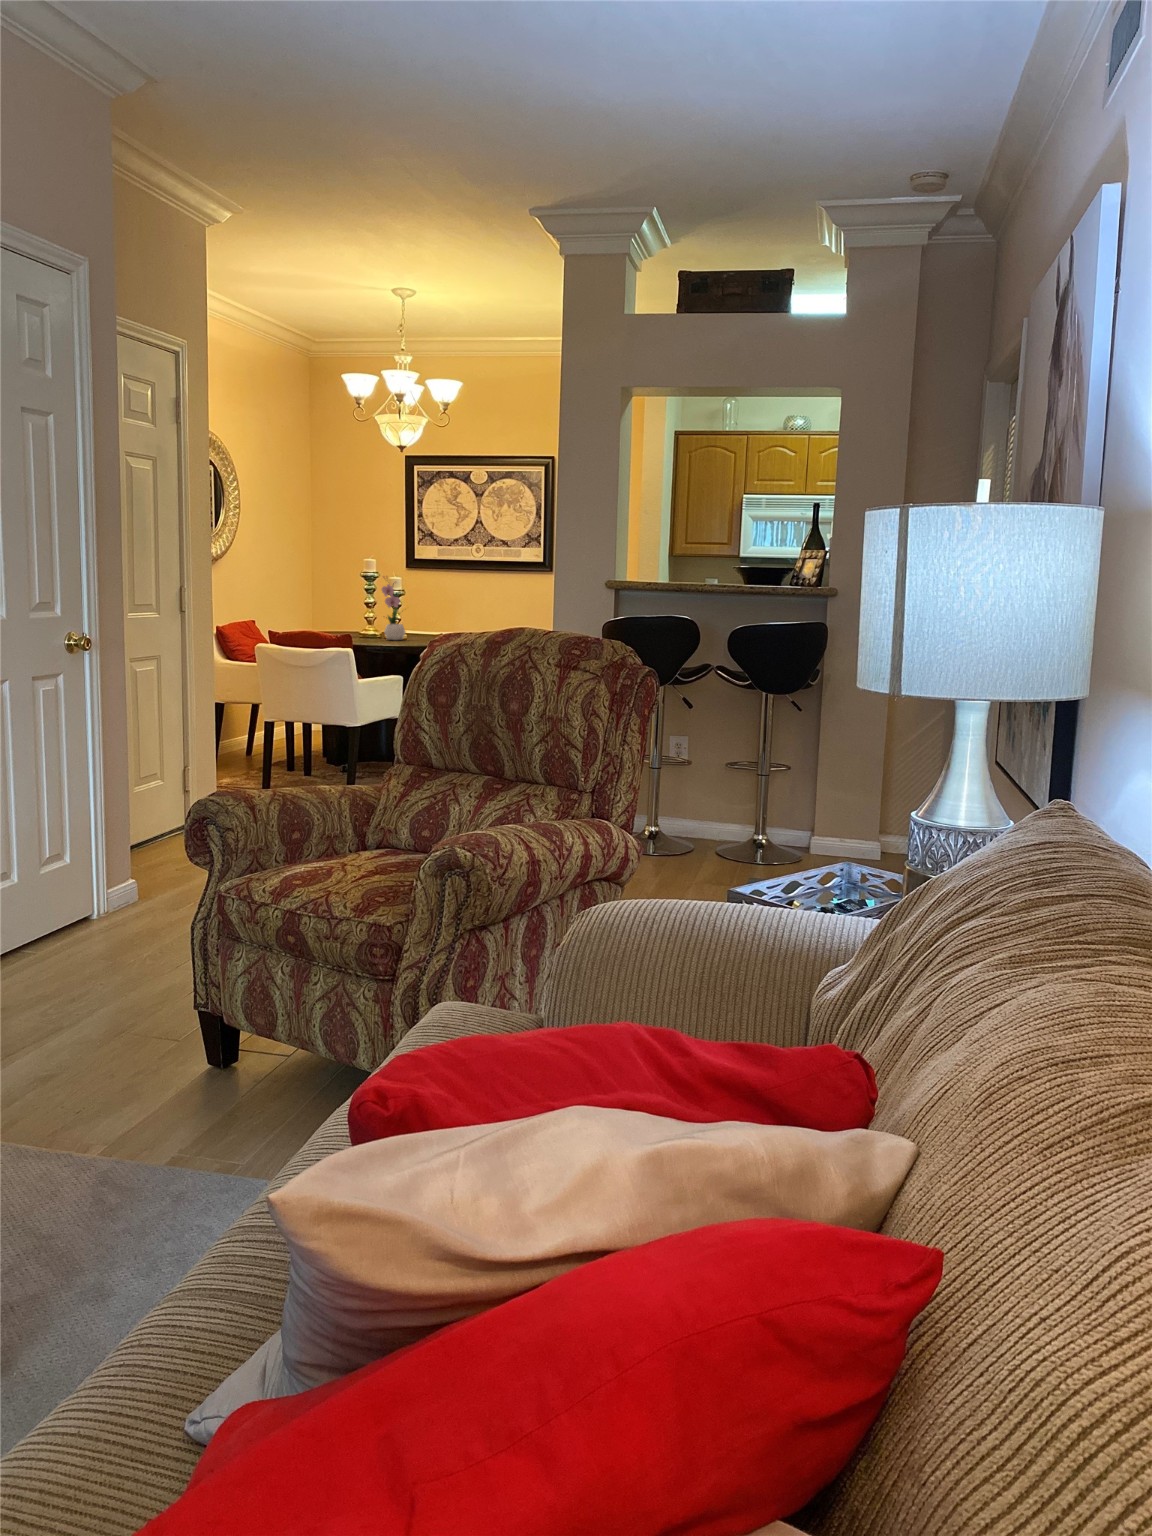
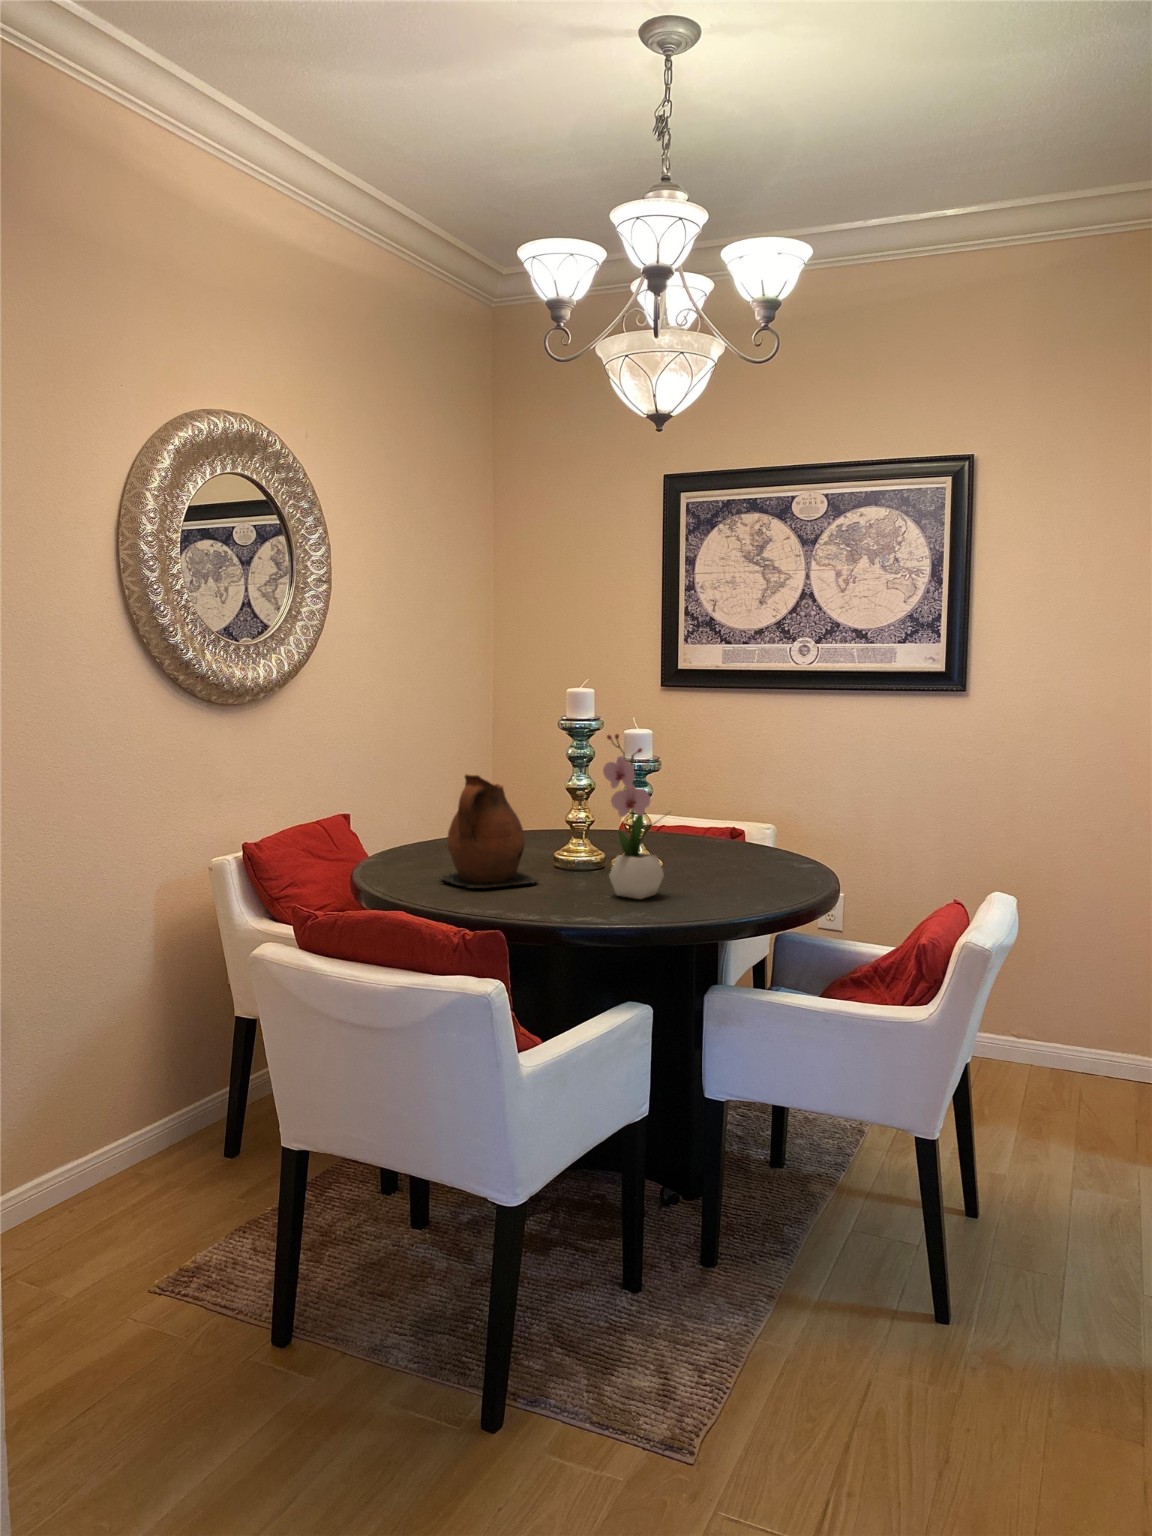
ceramic pitcher: none [312,592,355,638] -> present [442,774,538,888]

